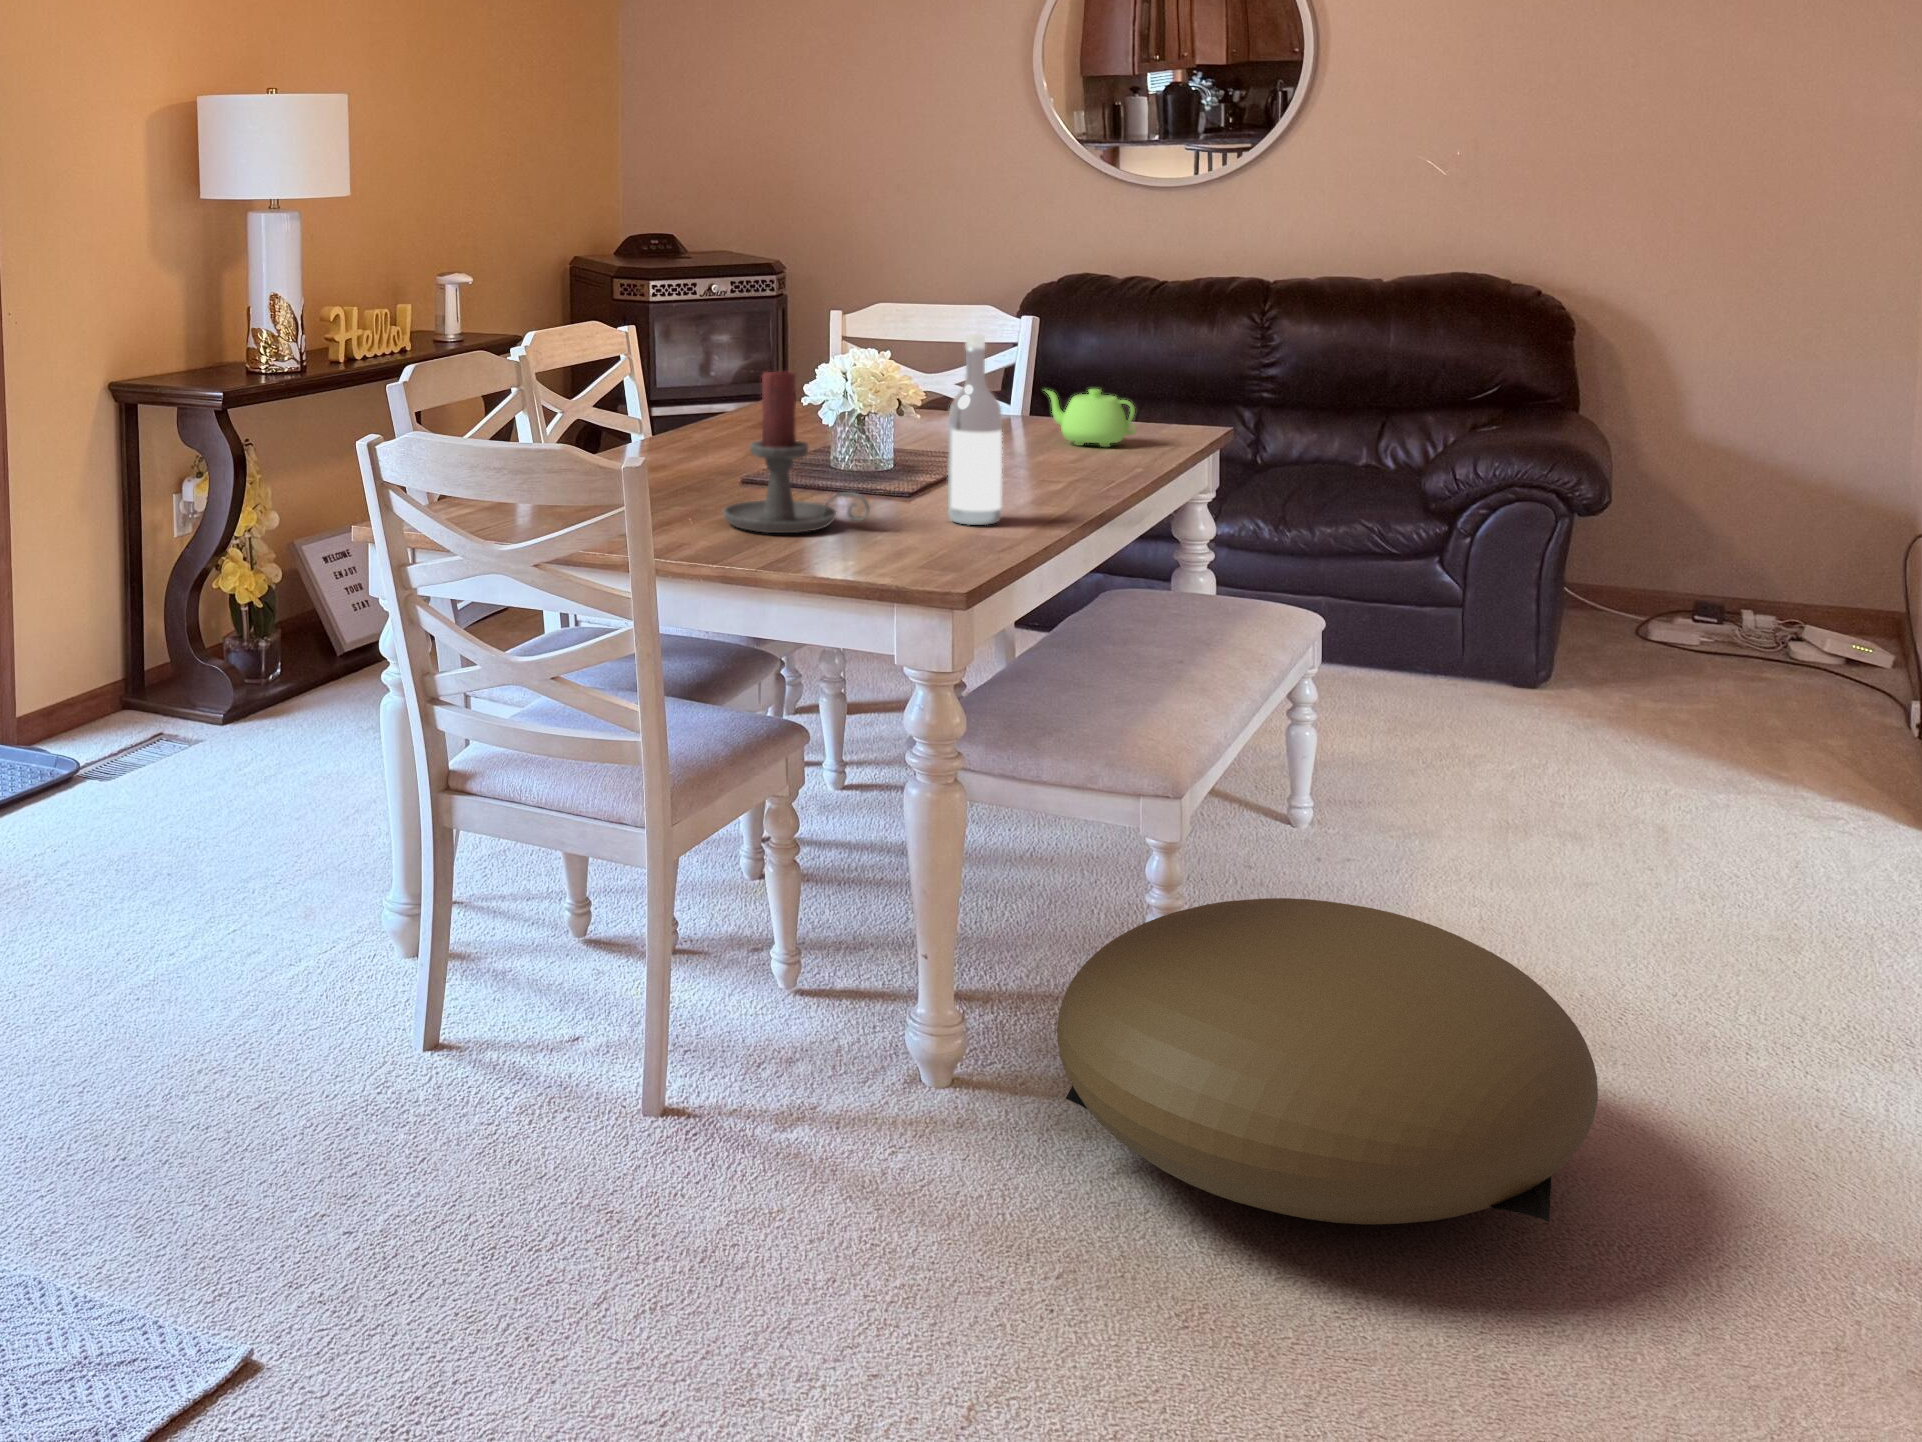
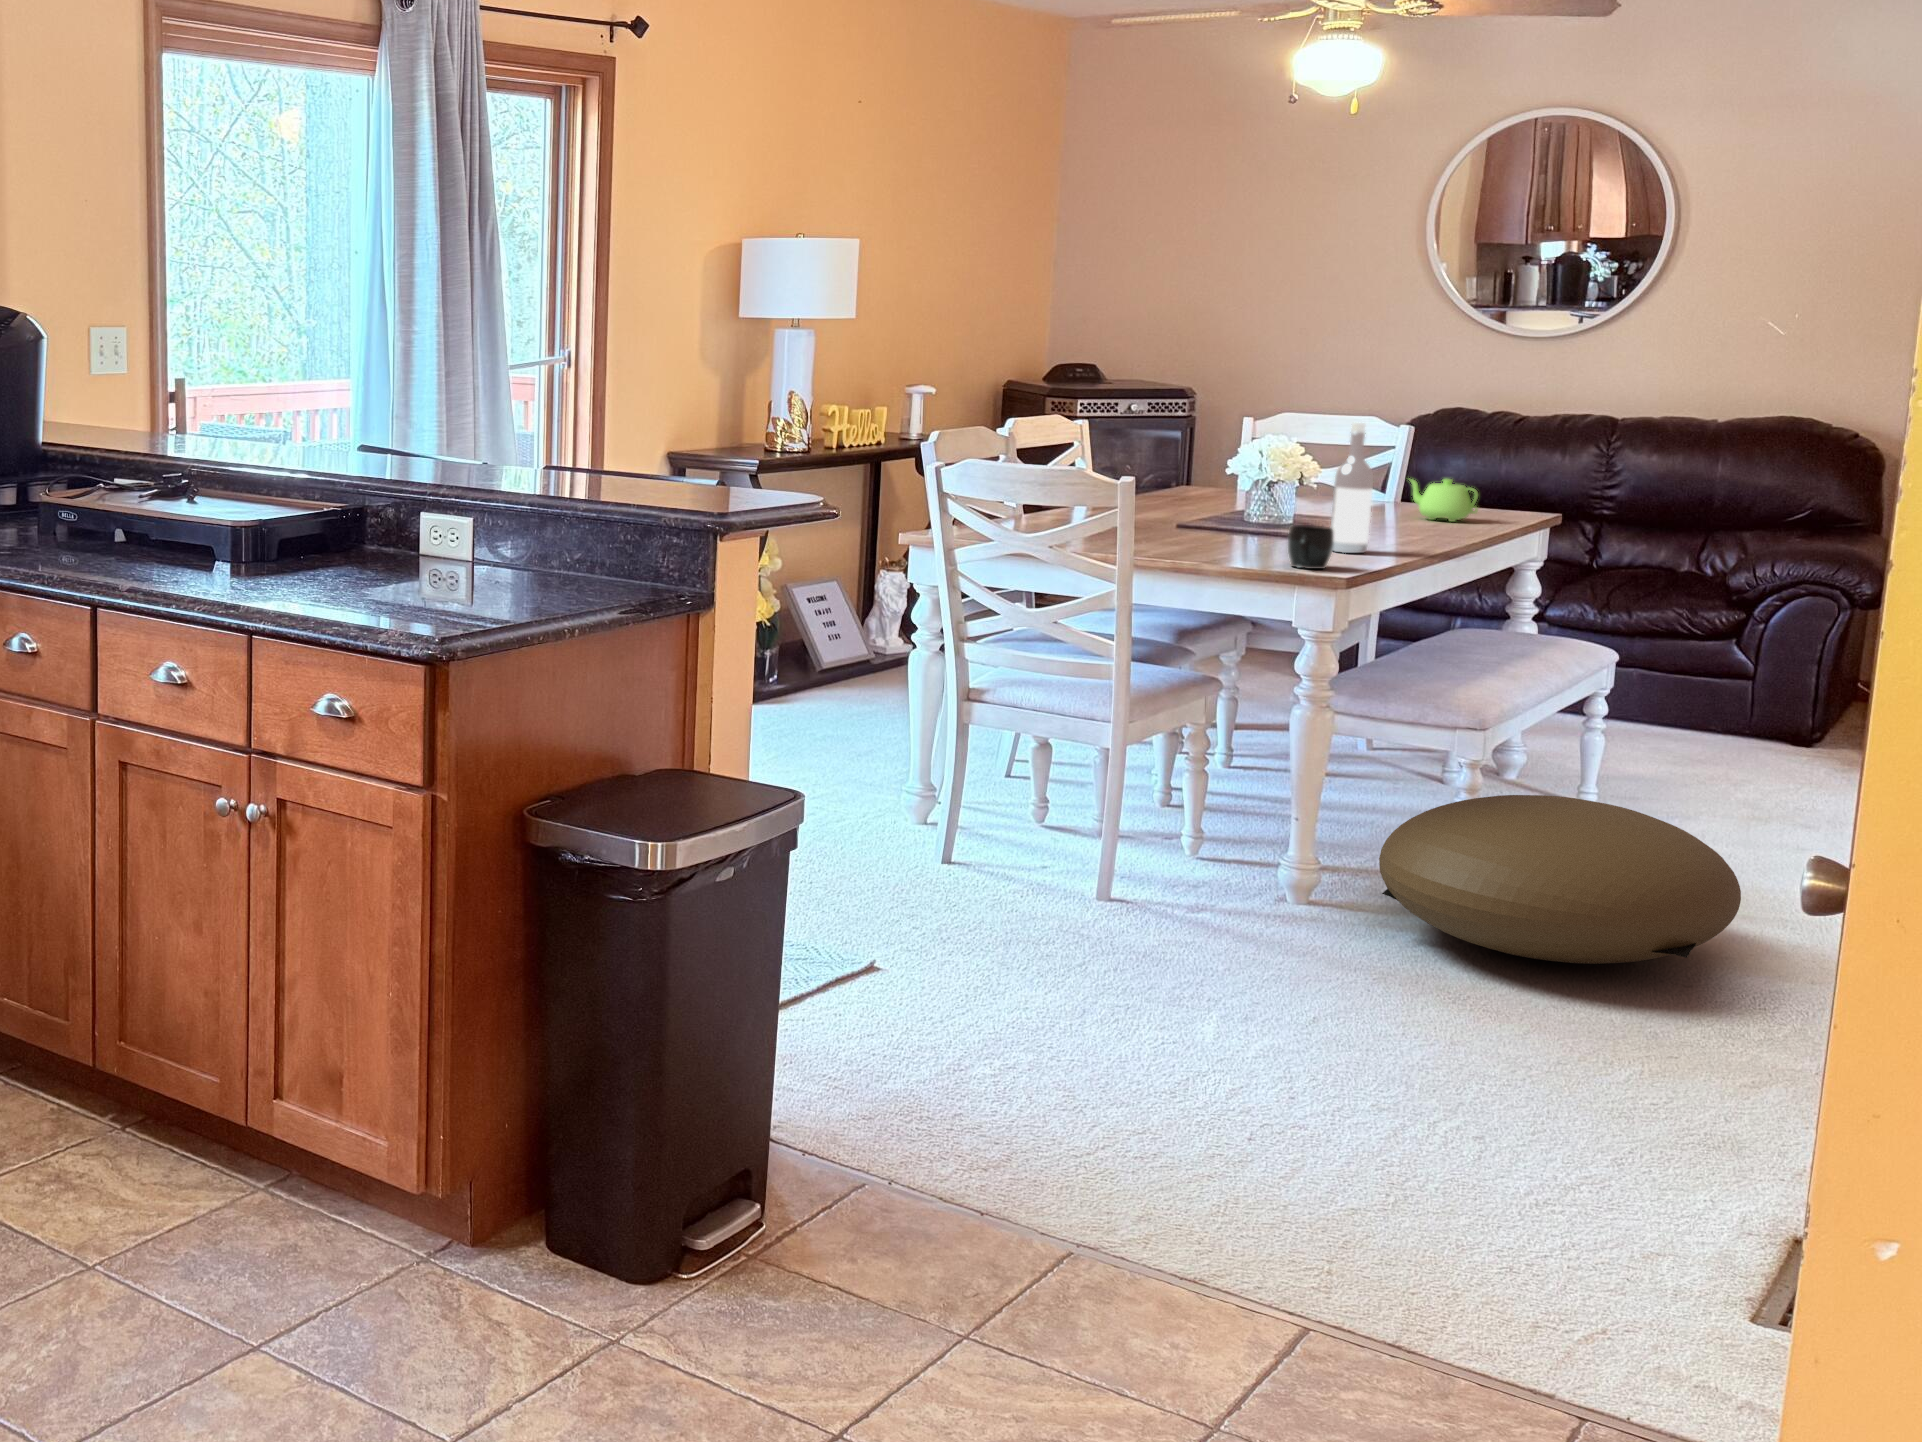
candle holder: present [723,371,870,533] -> none [1168,440,1274,550]
mug: none [887,498,953,568] -> present [1288,525,1334,569]

